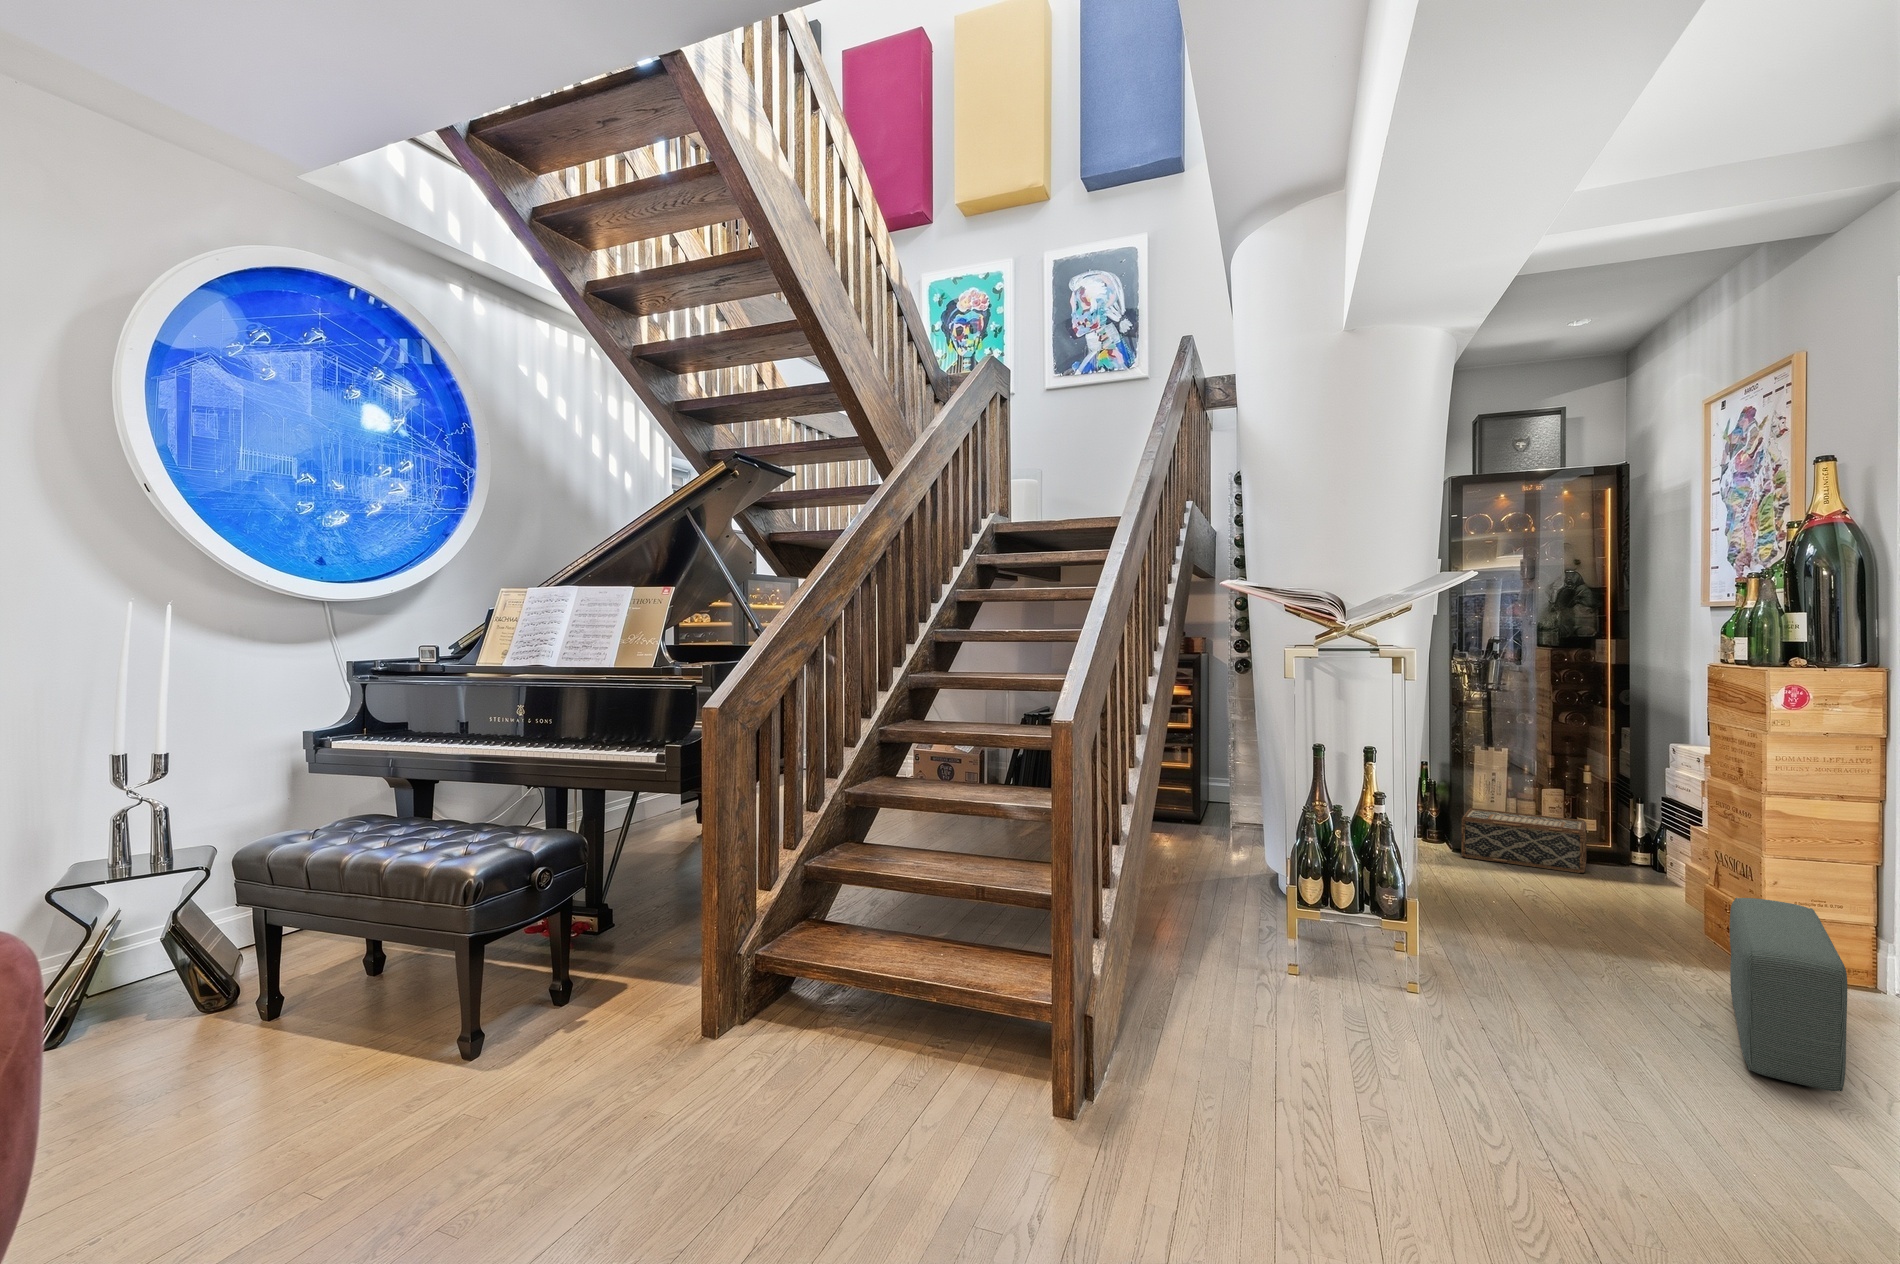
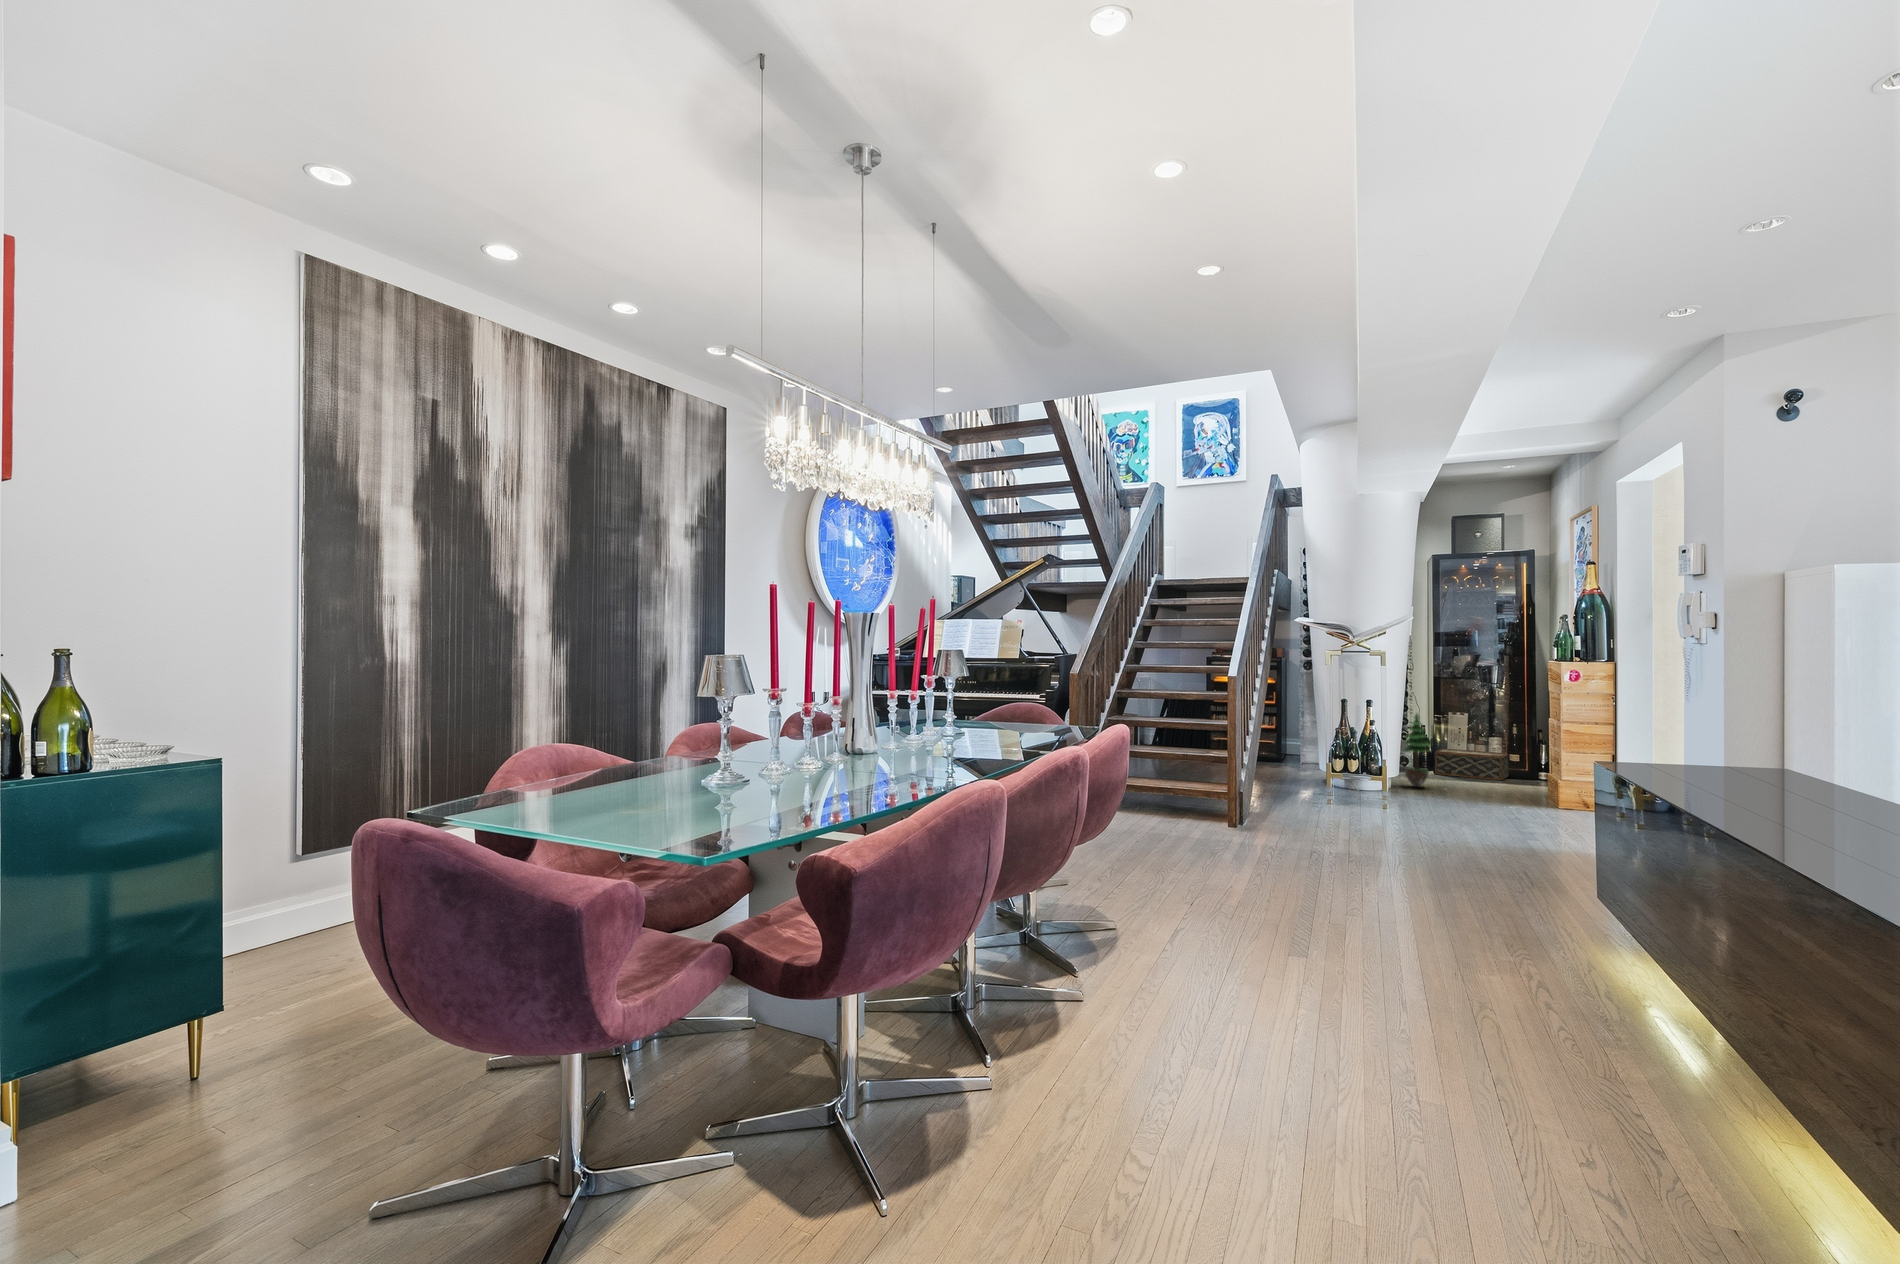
potted tree: none [1421,759,1479,901] -> present [1404,714,1429,787]
pouf: present [1730,898,1847,1092] -> none [1512,766,1565,828]

